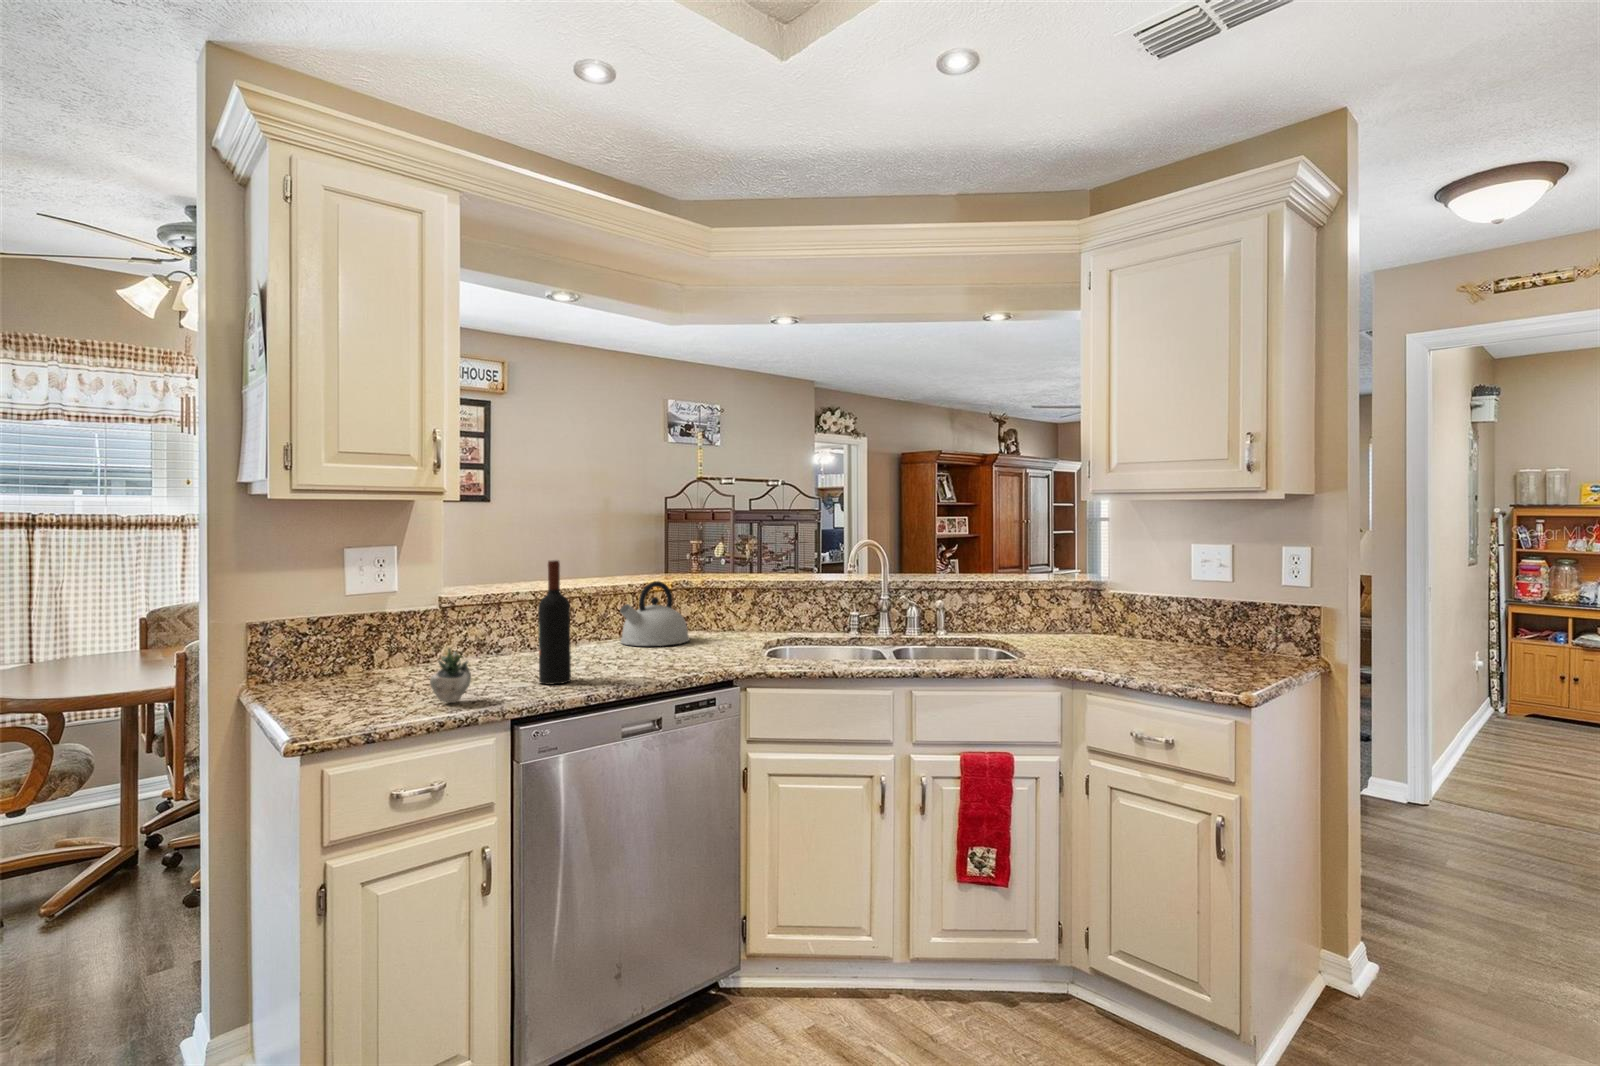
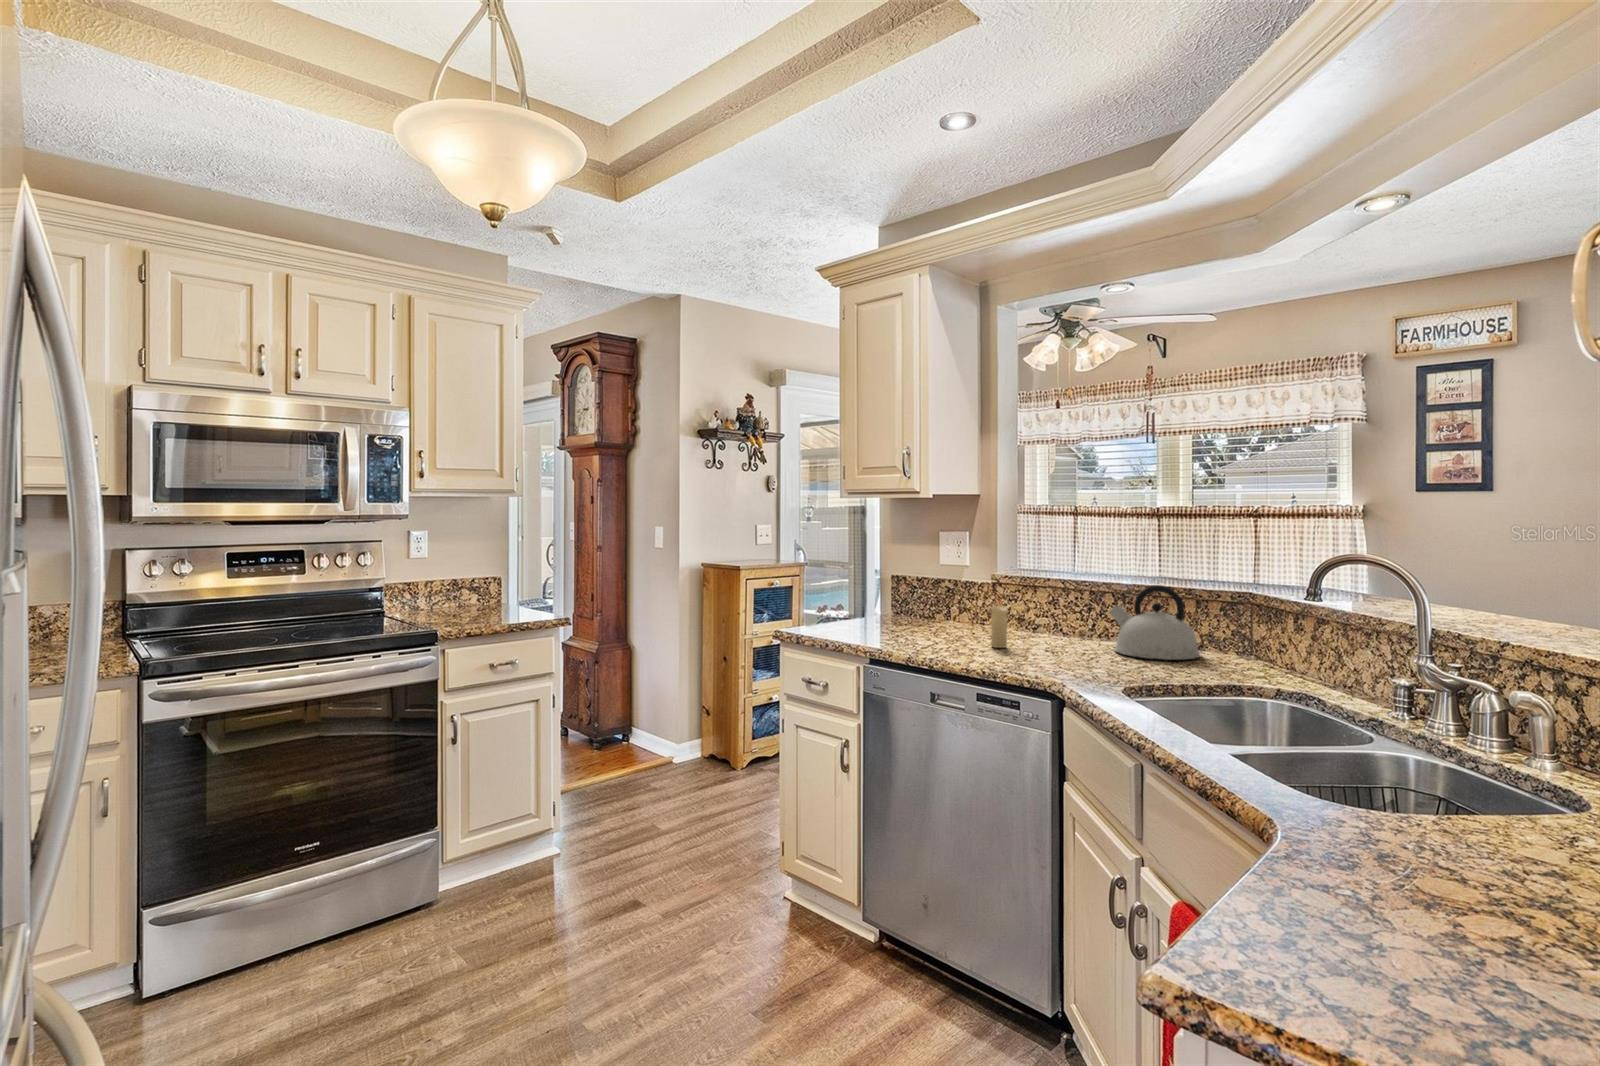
wine bottle: present [538,560,571,685] -> none [915,547,940,646]
candle: none [583,611,602,667] -> present [991,600,1007,648]
succulent plant: present [430,648,471,703] -> none [837,598,868,636]

